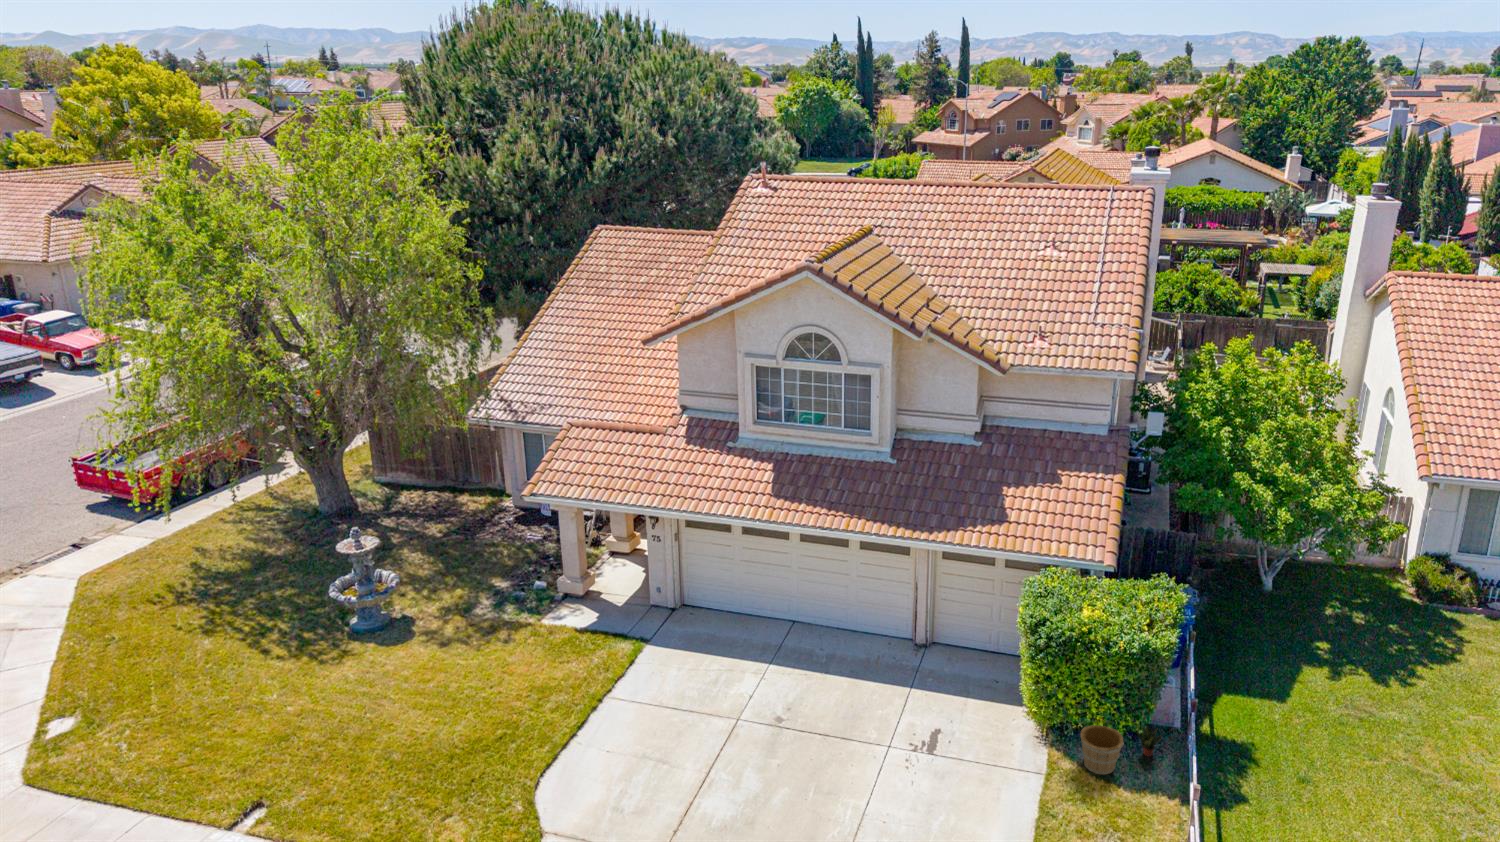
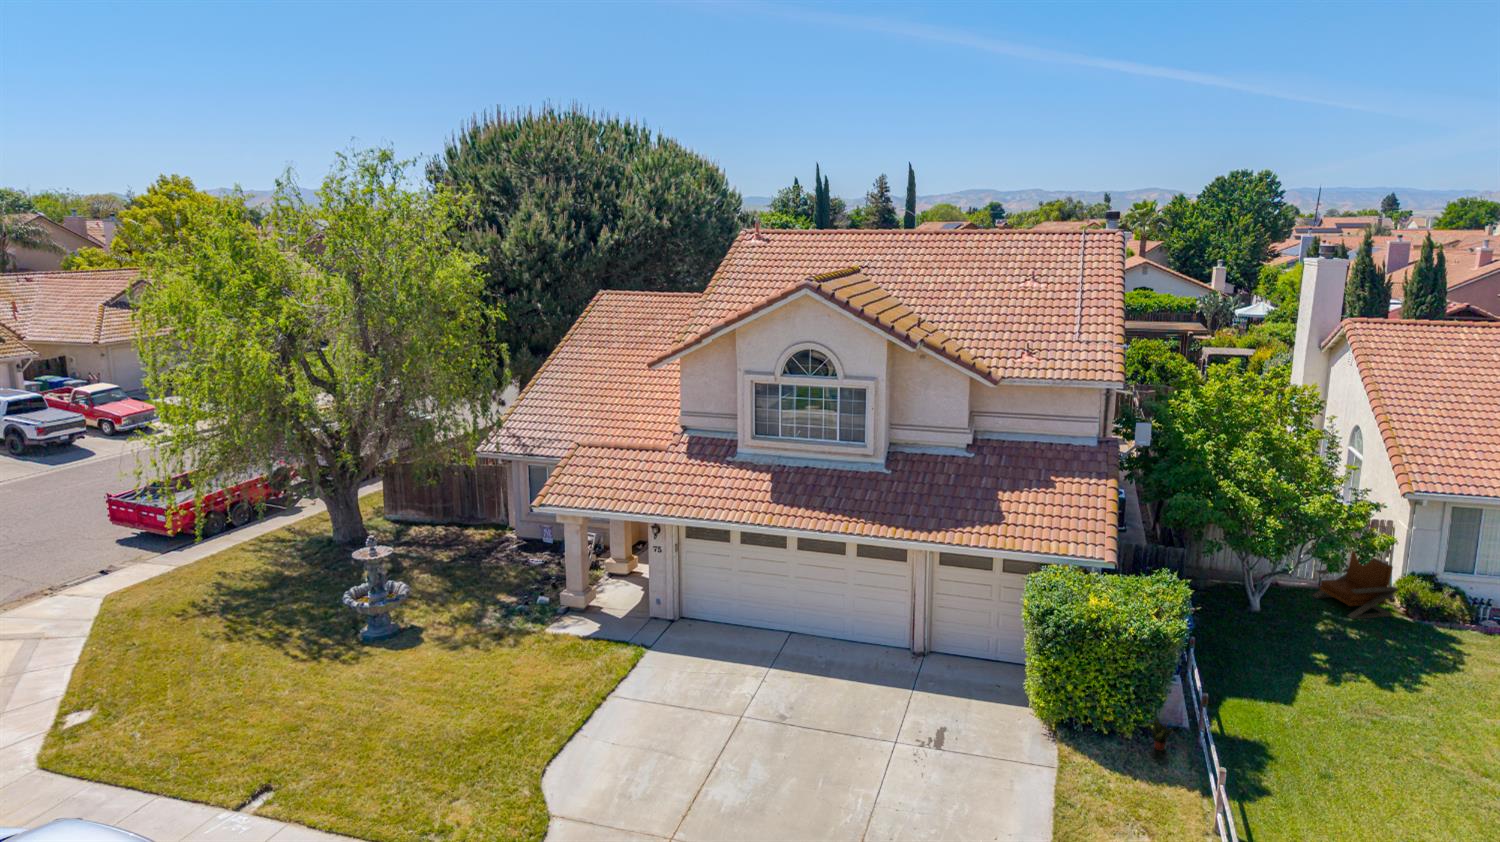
lounge chair: none [1342,540,1429,613] -> present [1313,551,1399,619]
wooden bucket: present [1081,726,1123,775] -> none [1092,718,1138,768]

